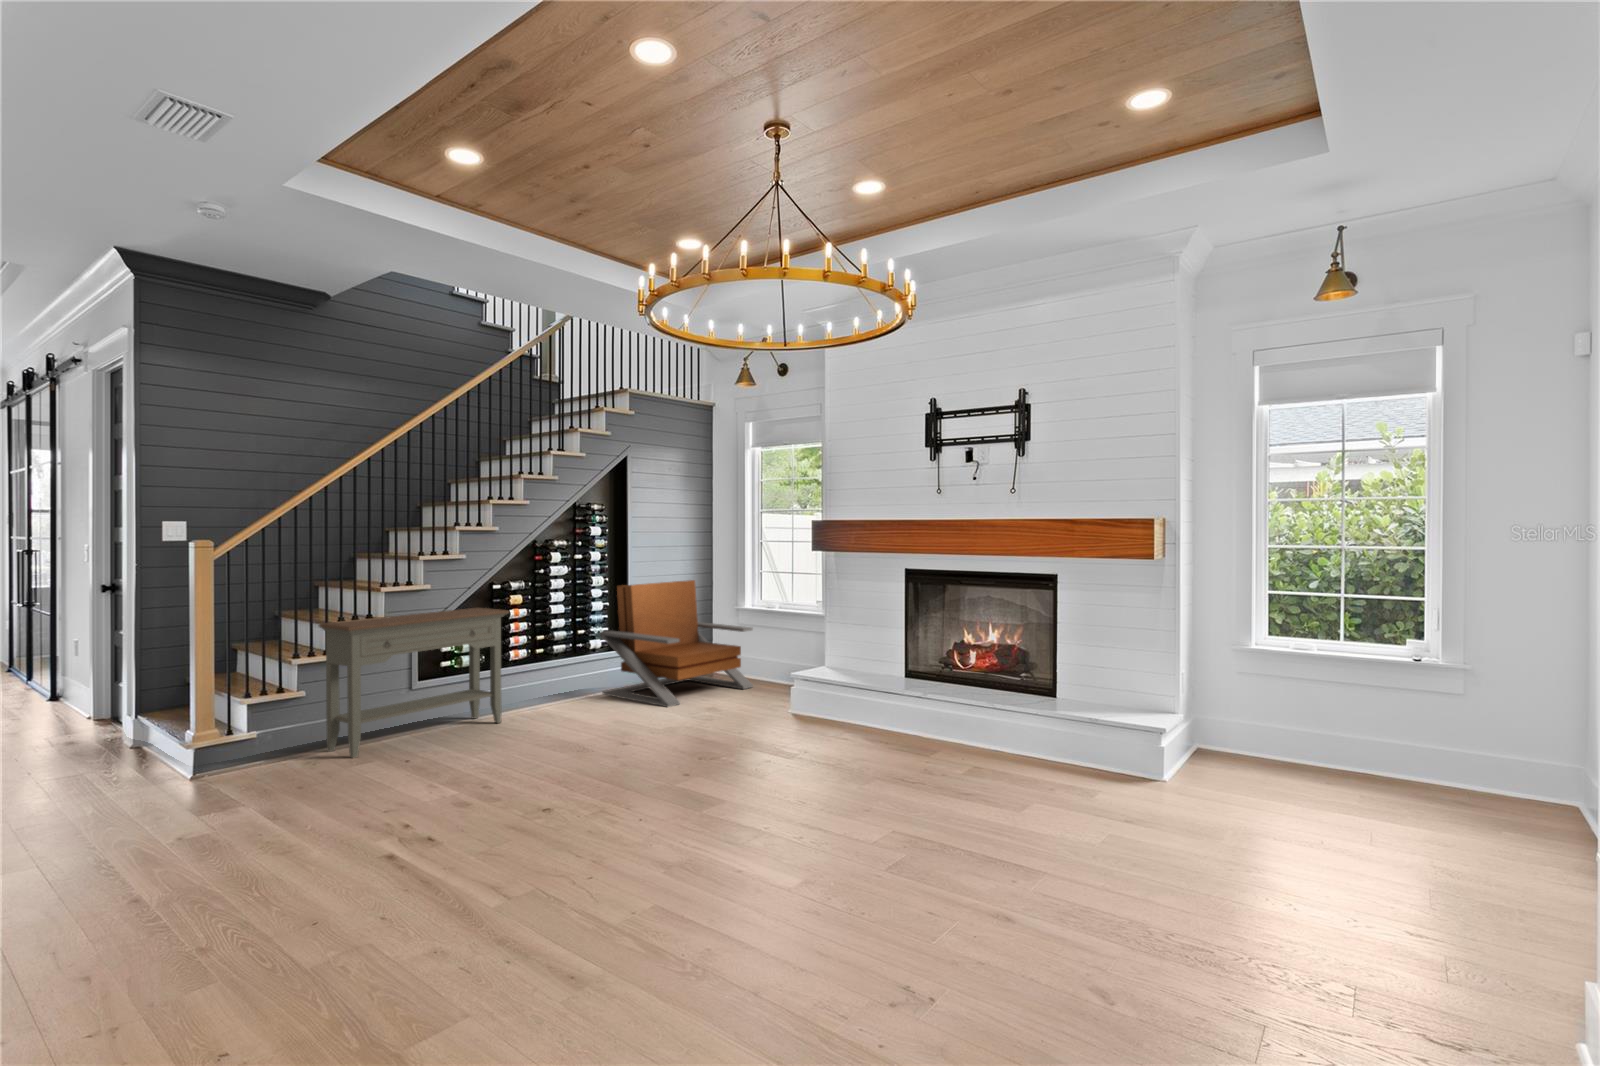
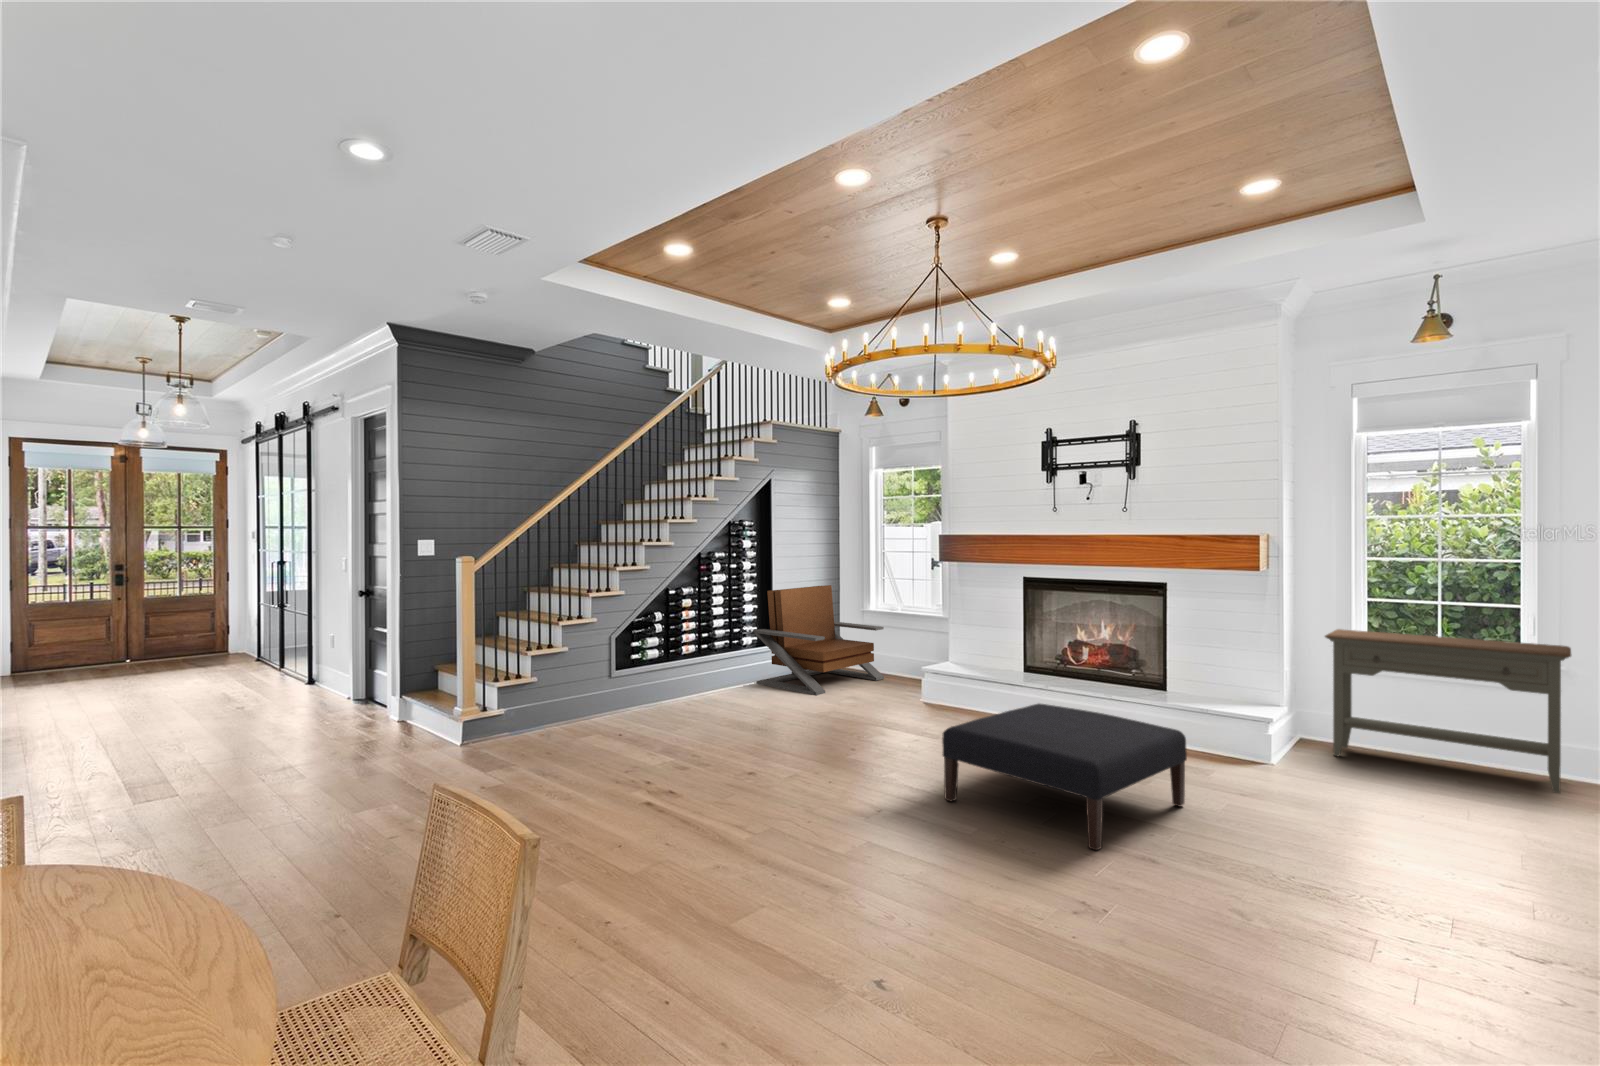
console table: present [319,608,509,758] -> present [1325,629,1571,793]
ottoman: none [779,714,1063,893] -> present [942,704,1187,850]

